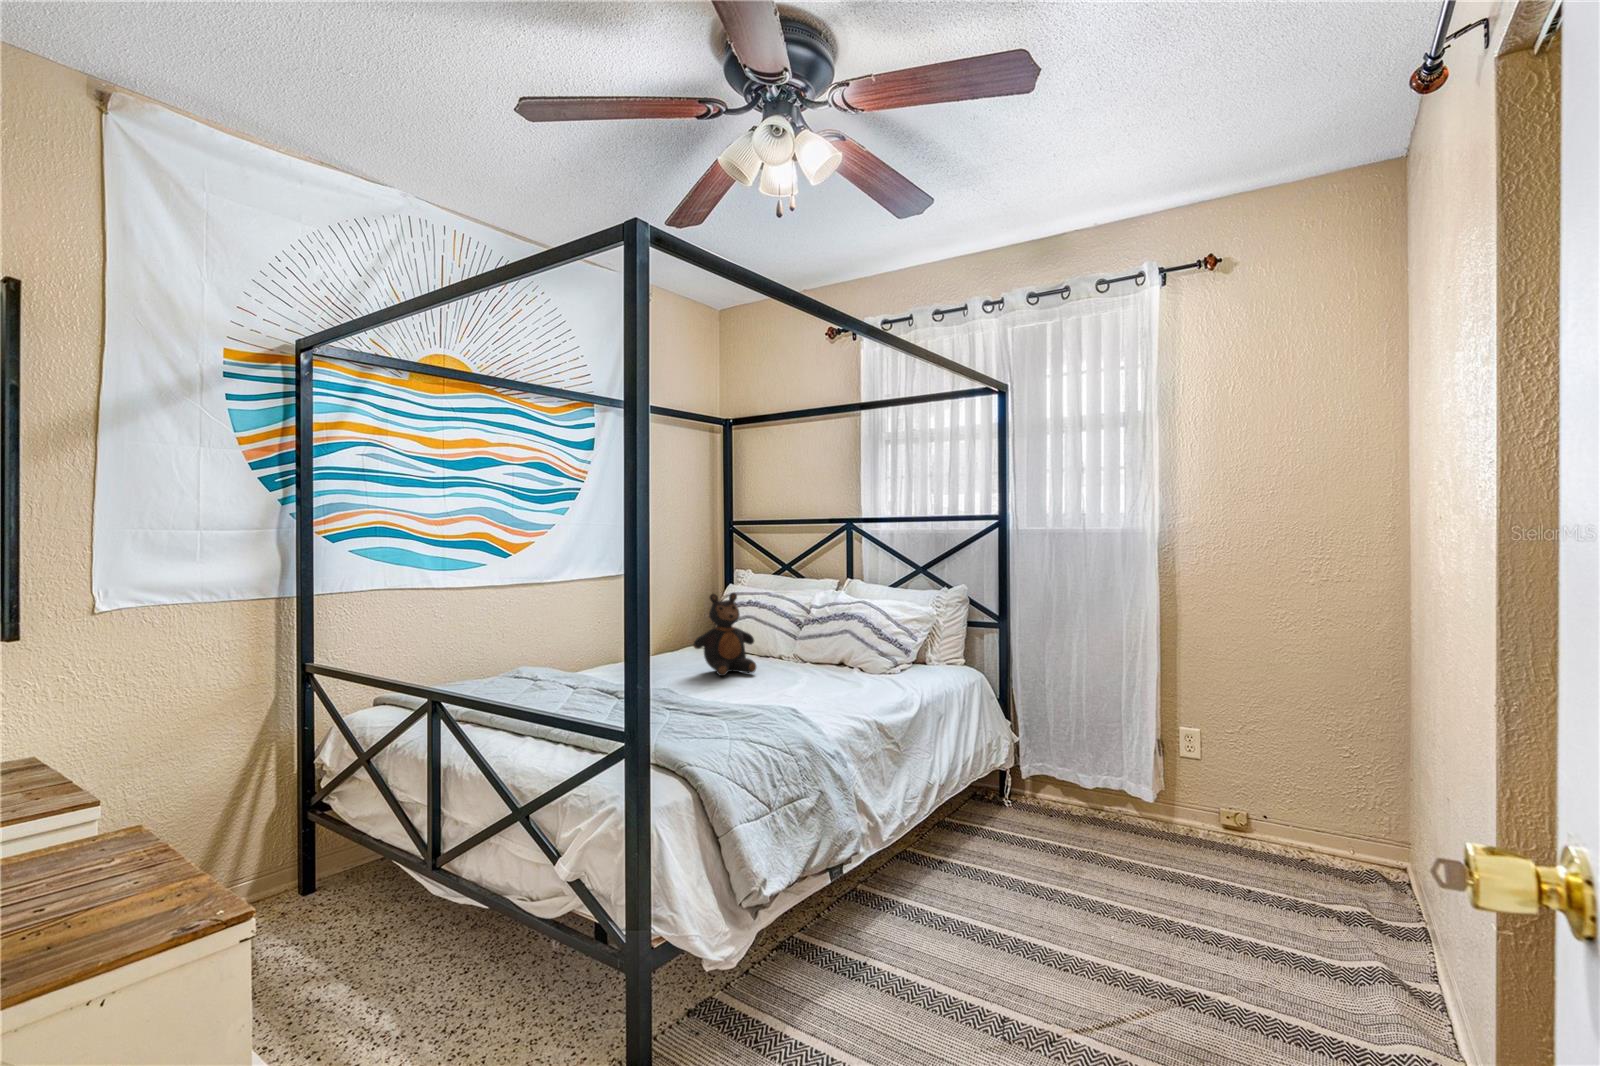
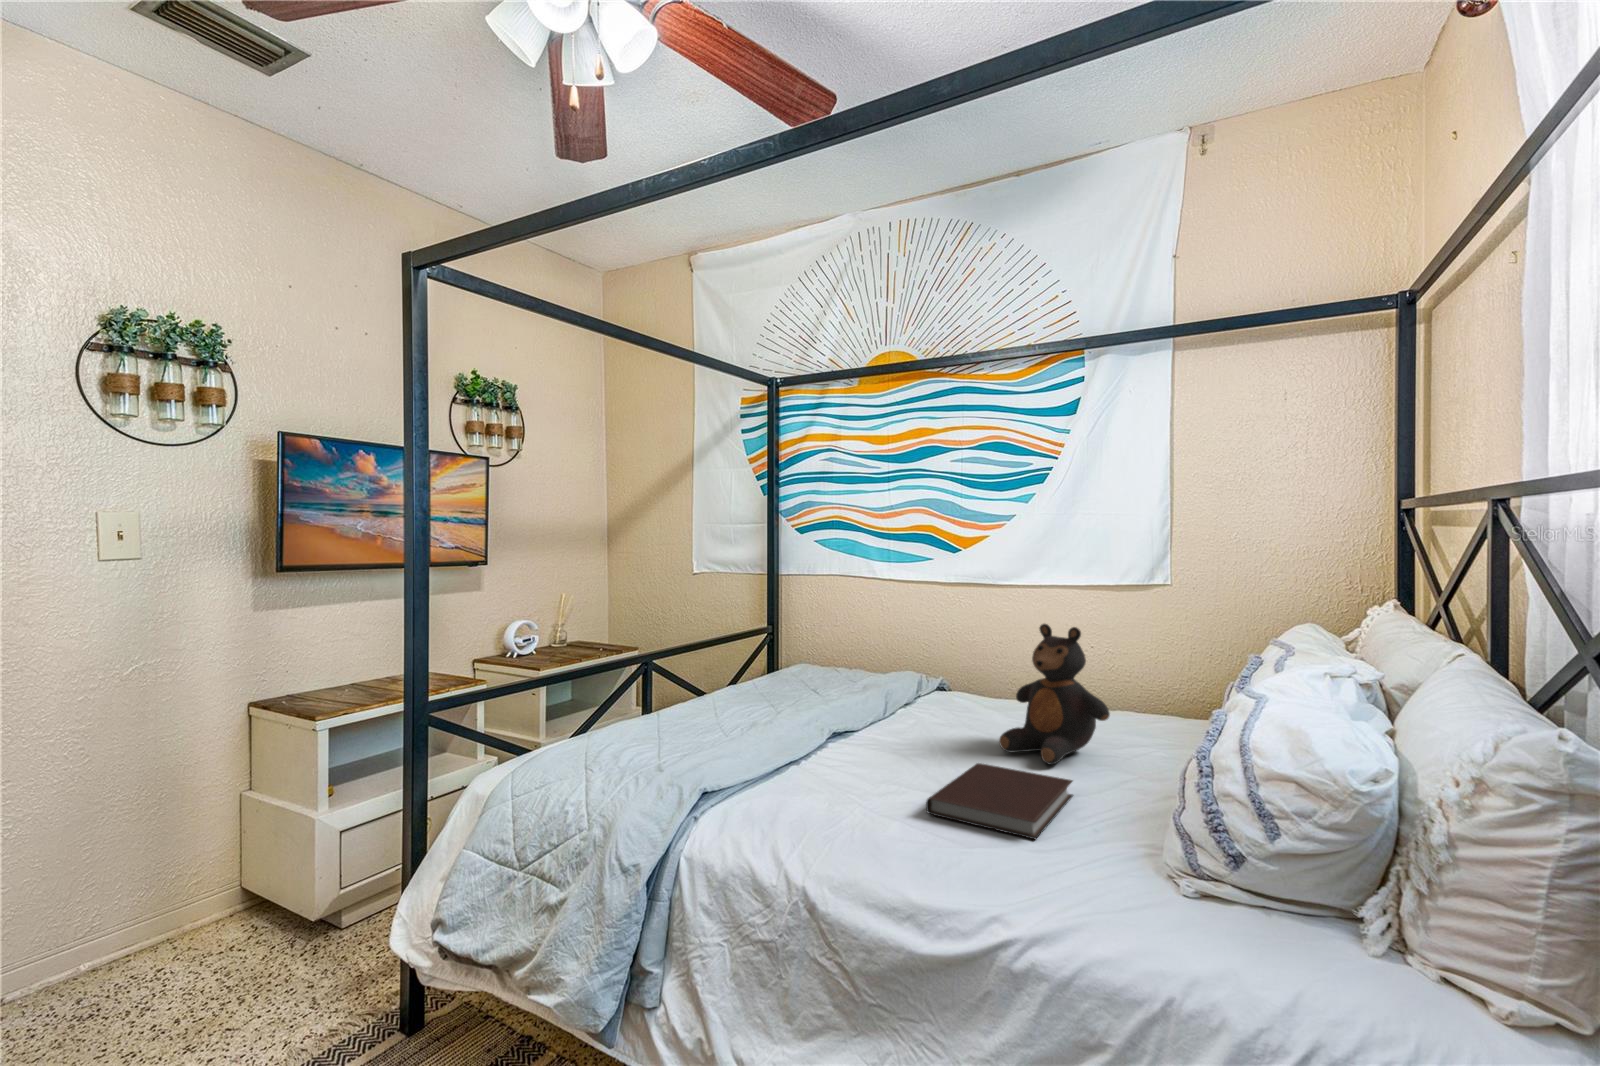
notebook: none [754,668,847,692] -> present [926,763,1073,839]

